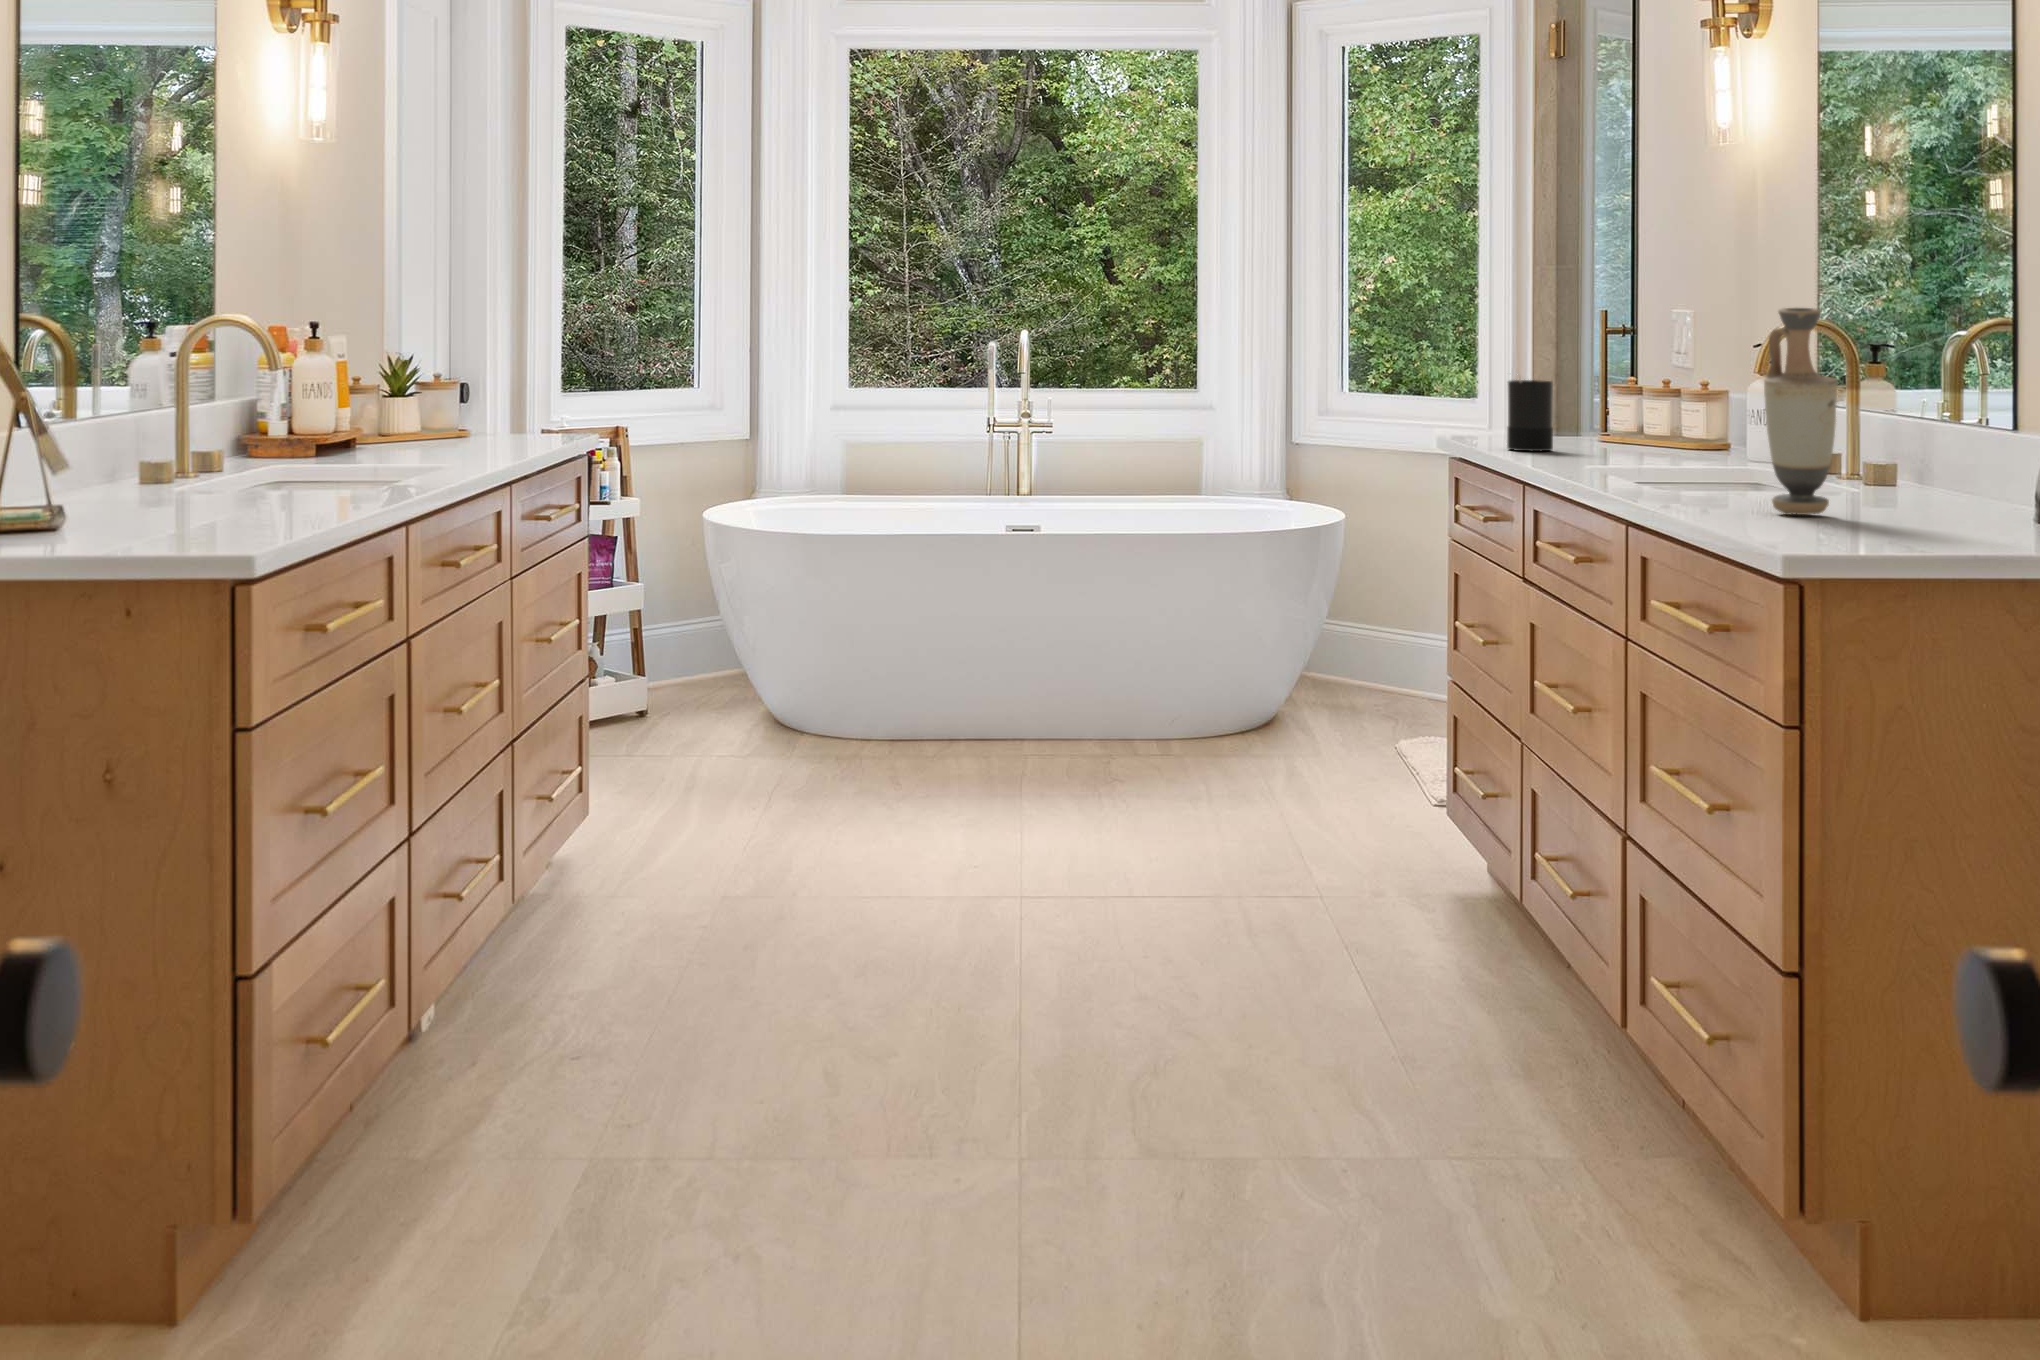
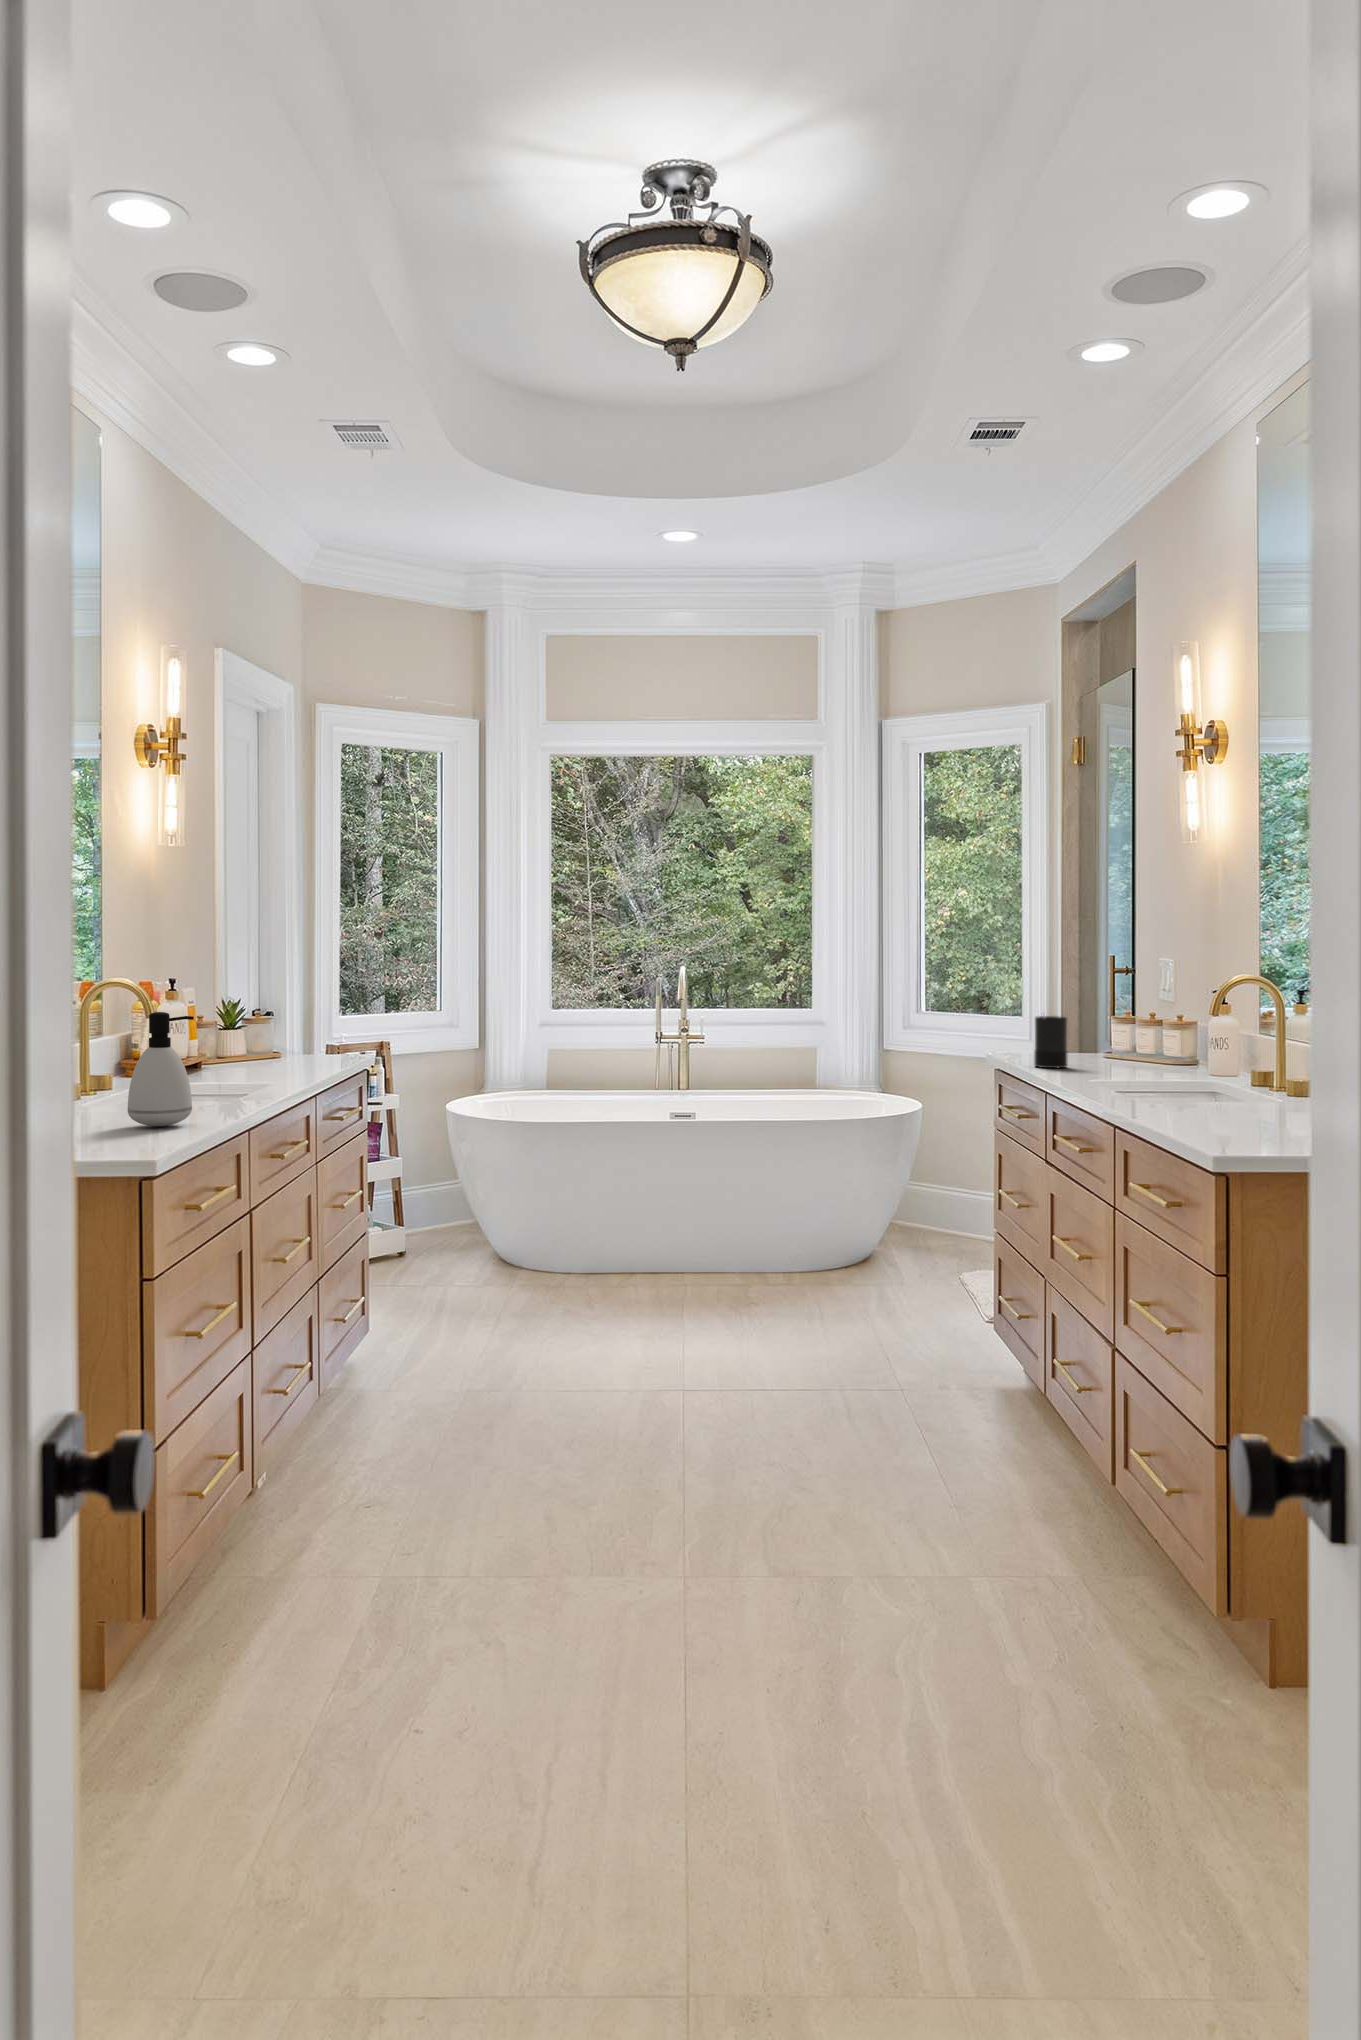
vase: present [1764,308,1837,515] -> none [1208,977,1260,1123]
soap dispenser: none [228,350,325,512] -> present [128,1012,194,1126]

